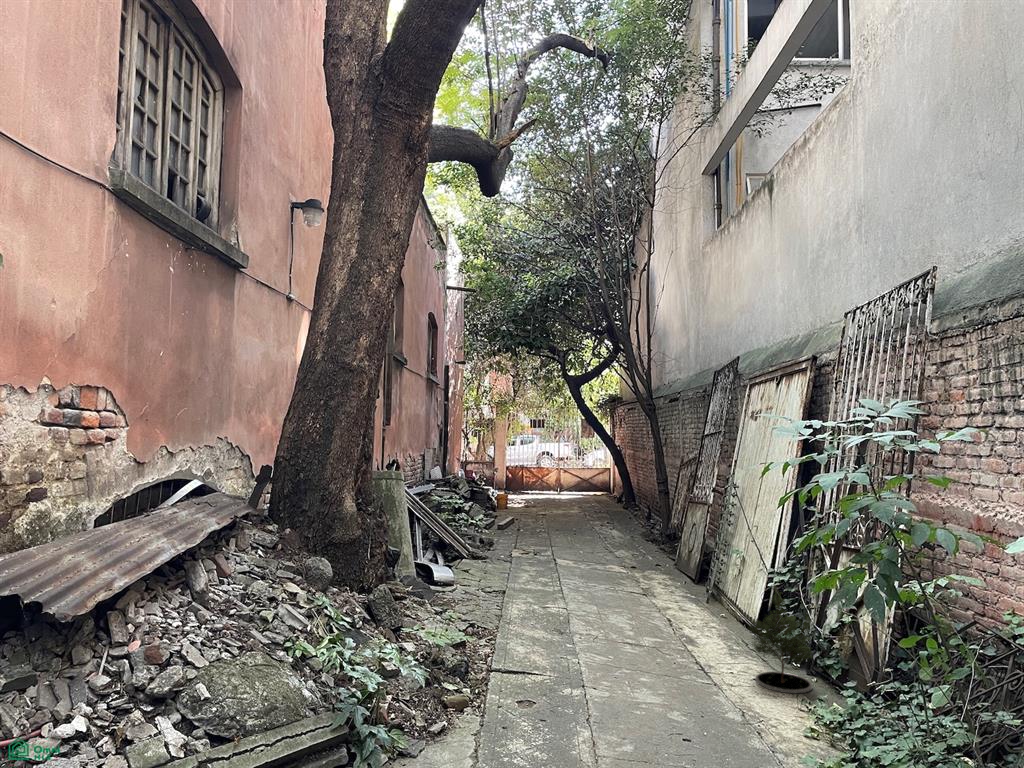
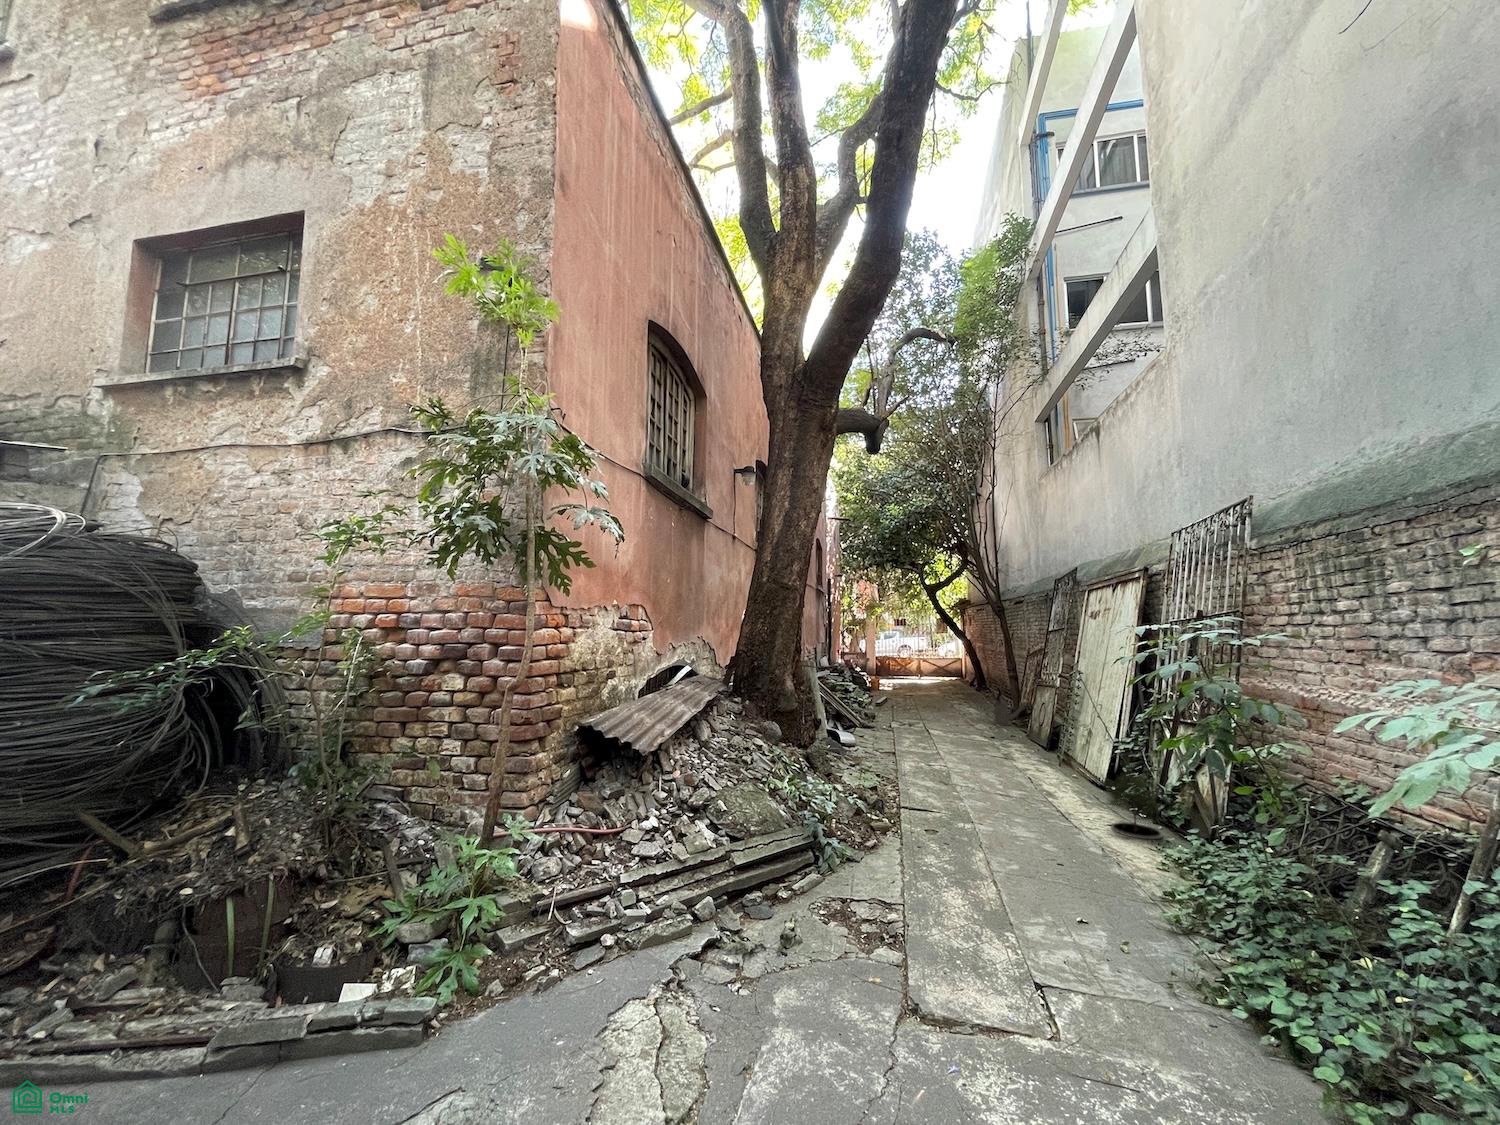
watering can: none [631,512,675,548] -> present [994,696,1026,726]

